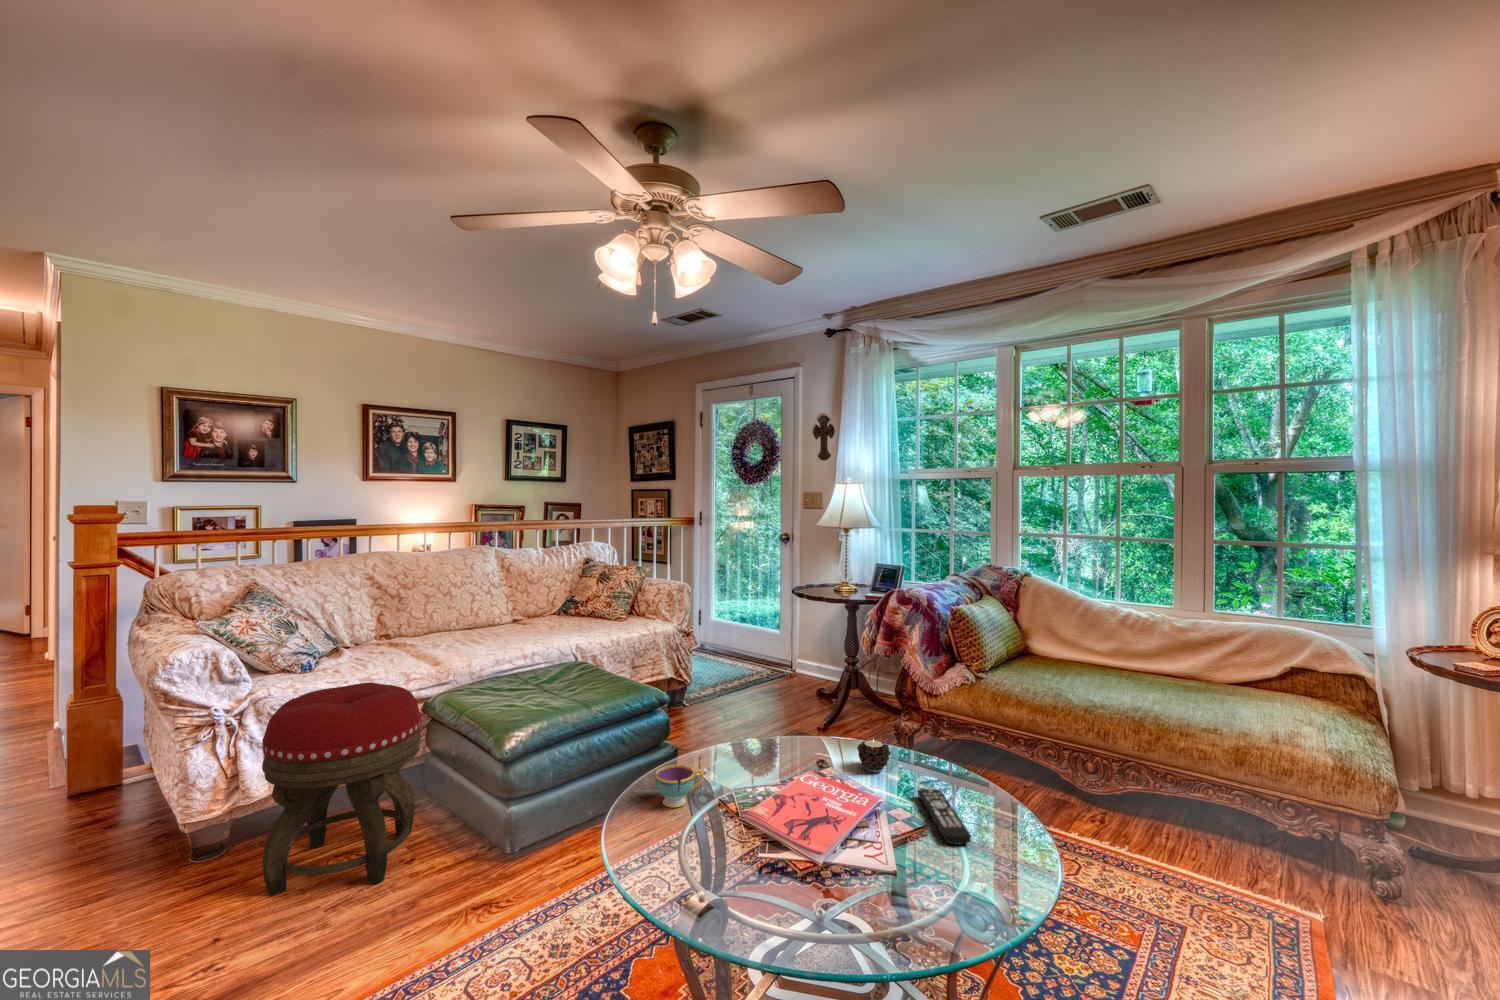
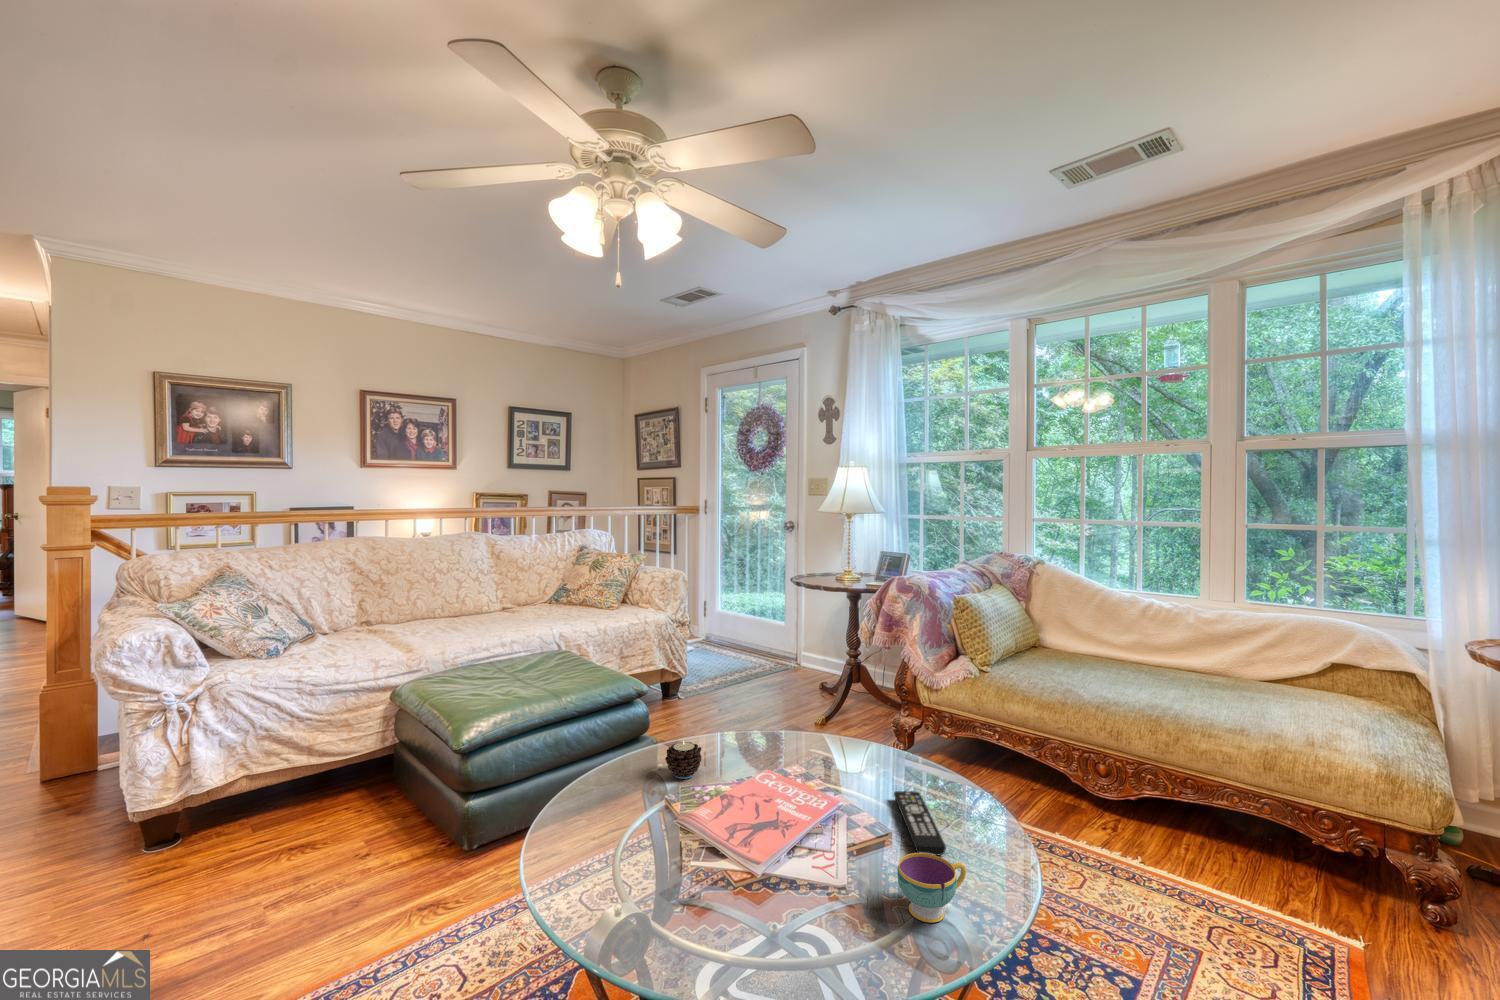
footstool: present [262,683,421,896] -> none [205,668,379,890]
candle: present [857,739,891,772] -> present [665,741,702,779]
teacup: present [655,765,703,808] -> present [898,853,966,923]

